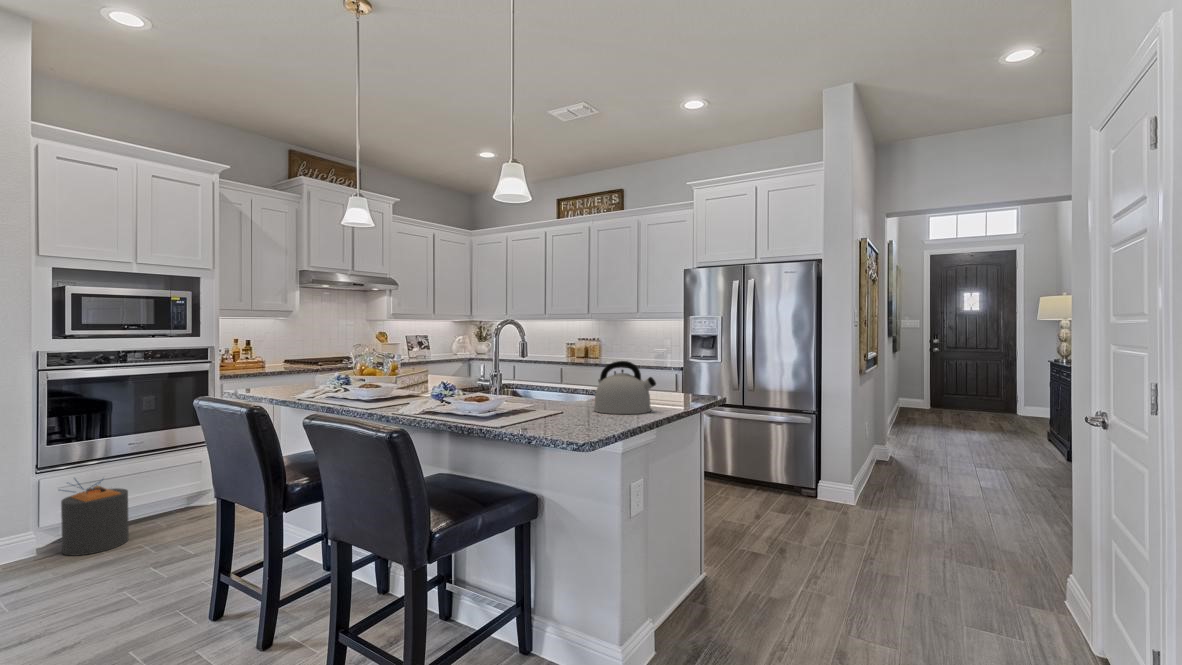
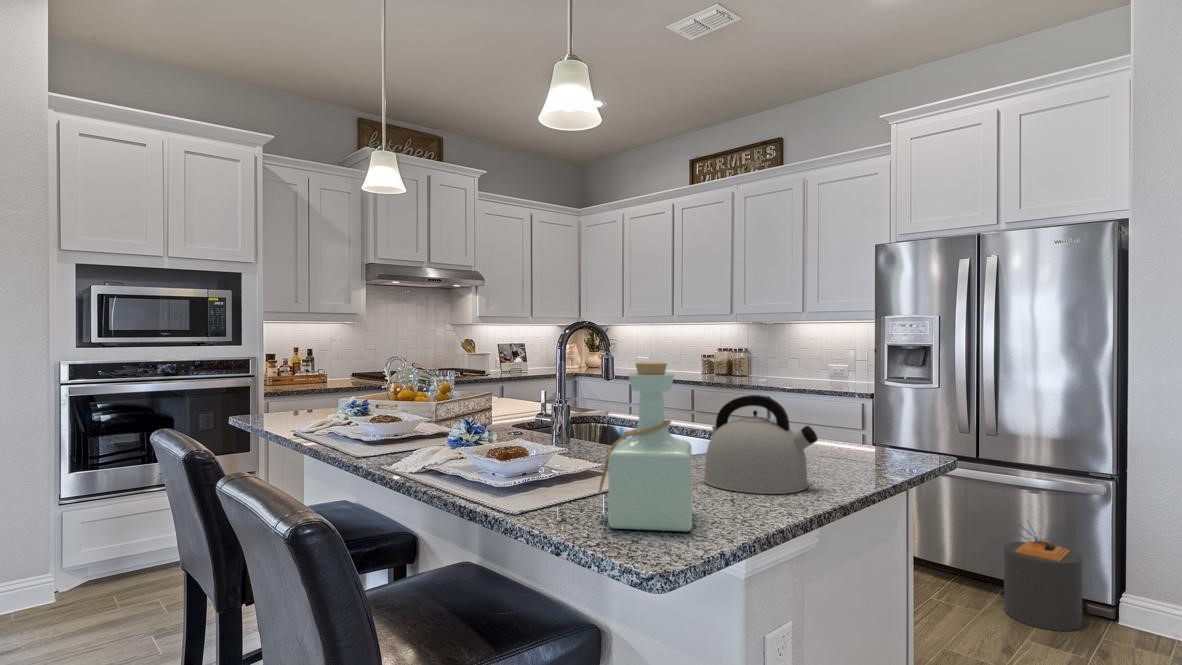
bottle: none [545,341,598,429] -> present [599,362,693,532]
trash can: present [61,479,129,556] -> present [1004,520,1082,631]

